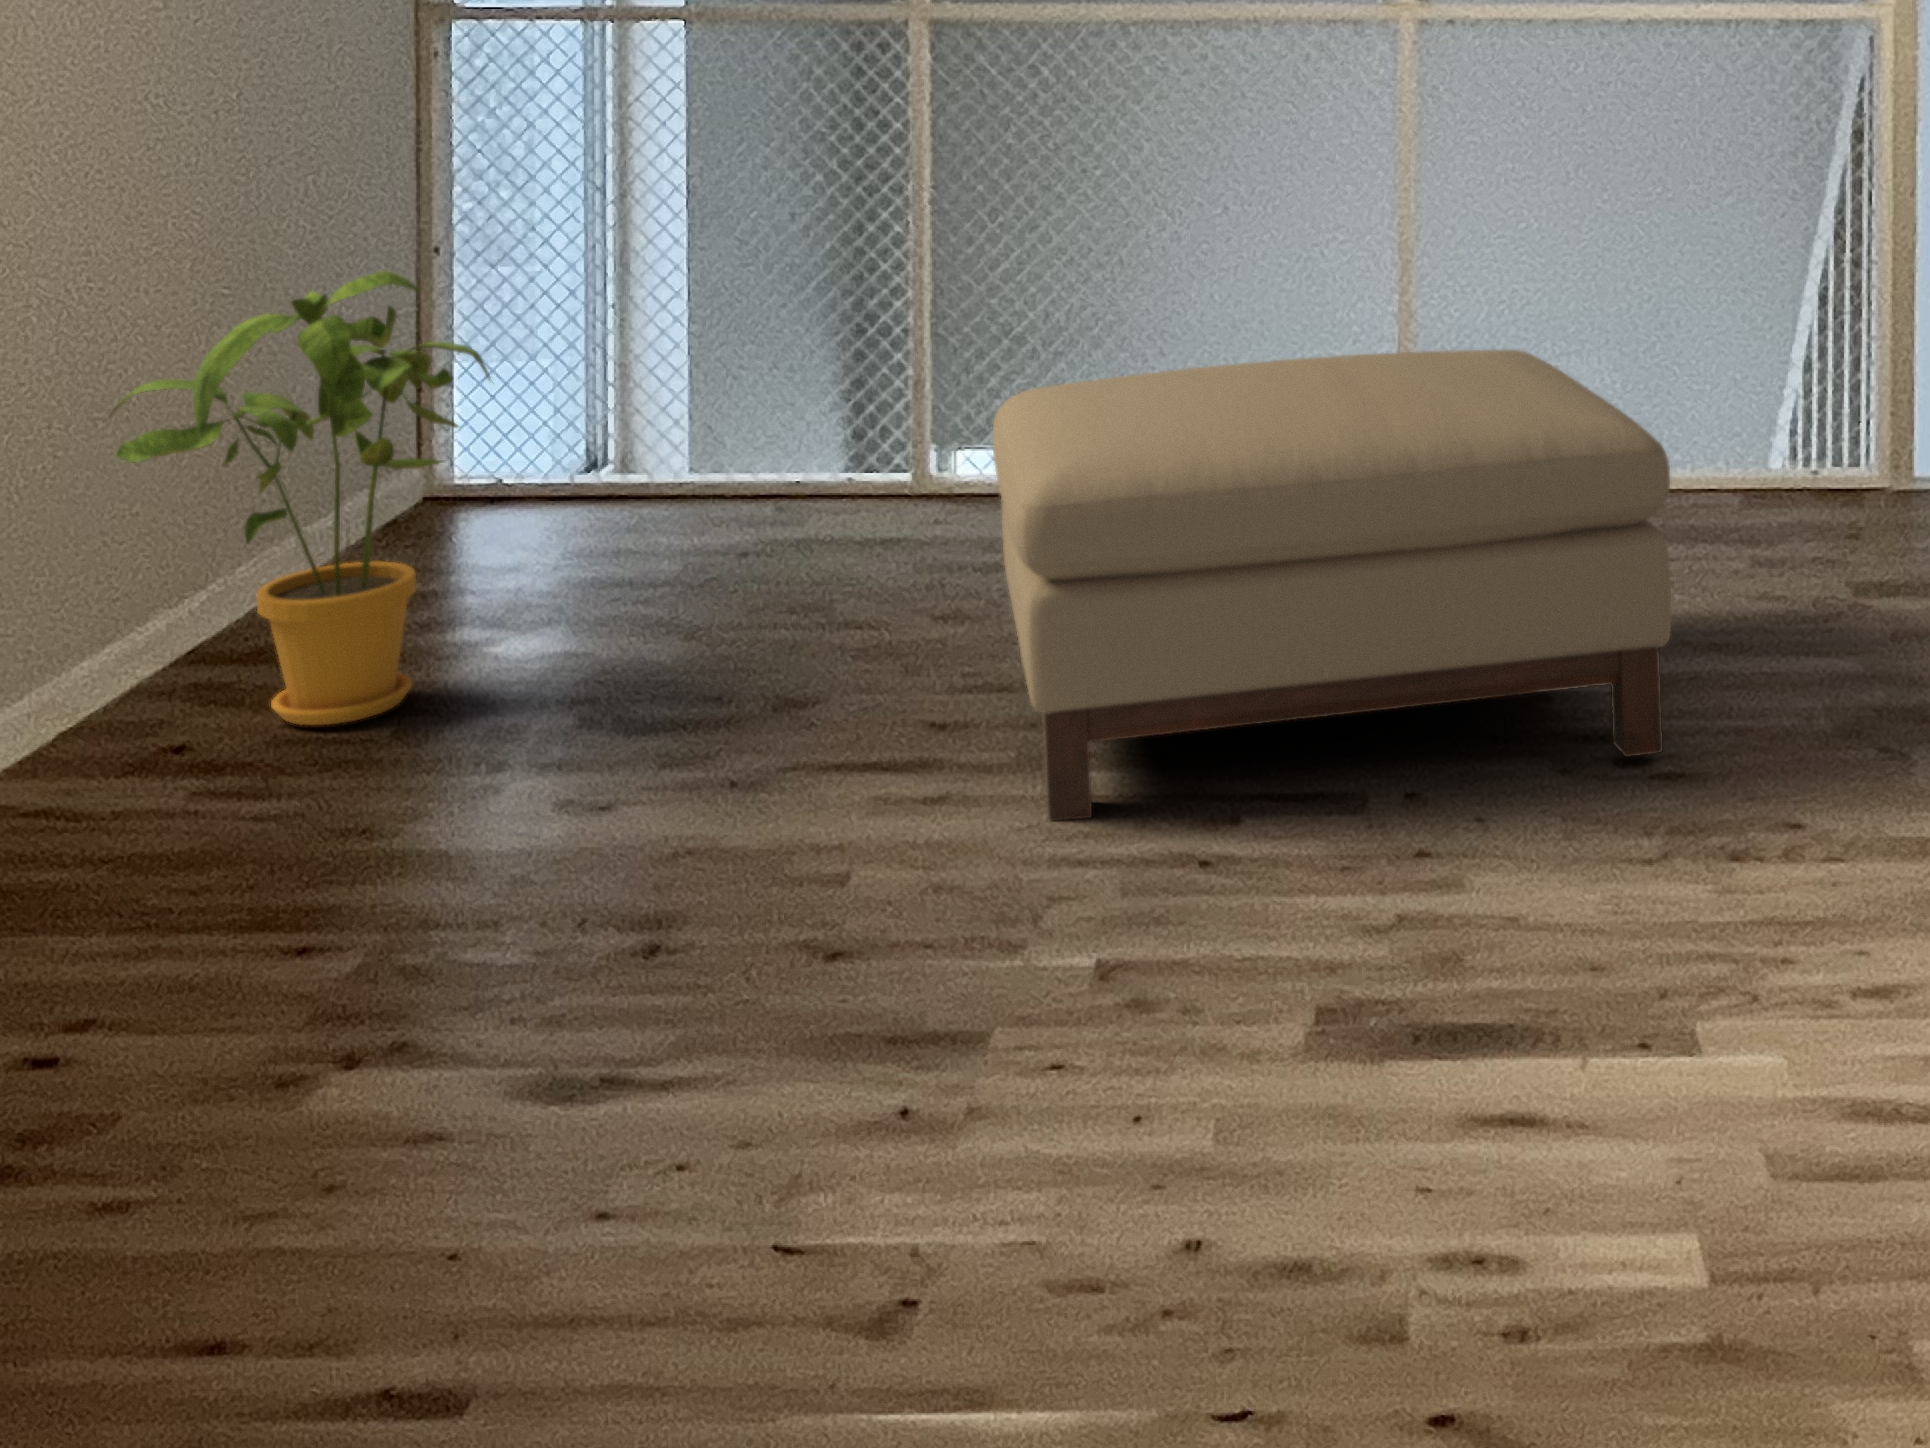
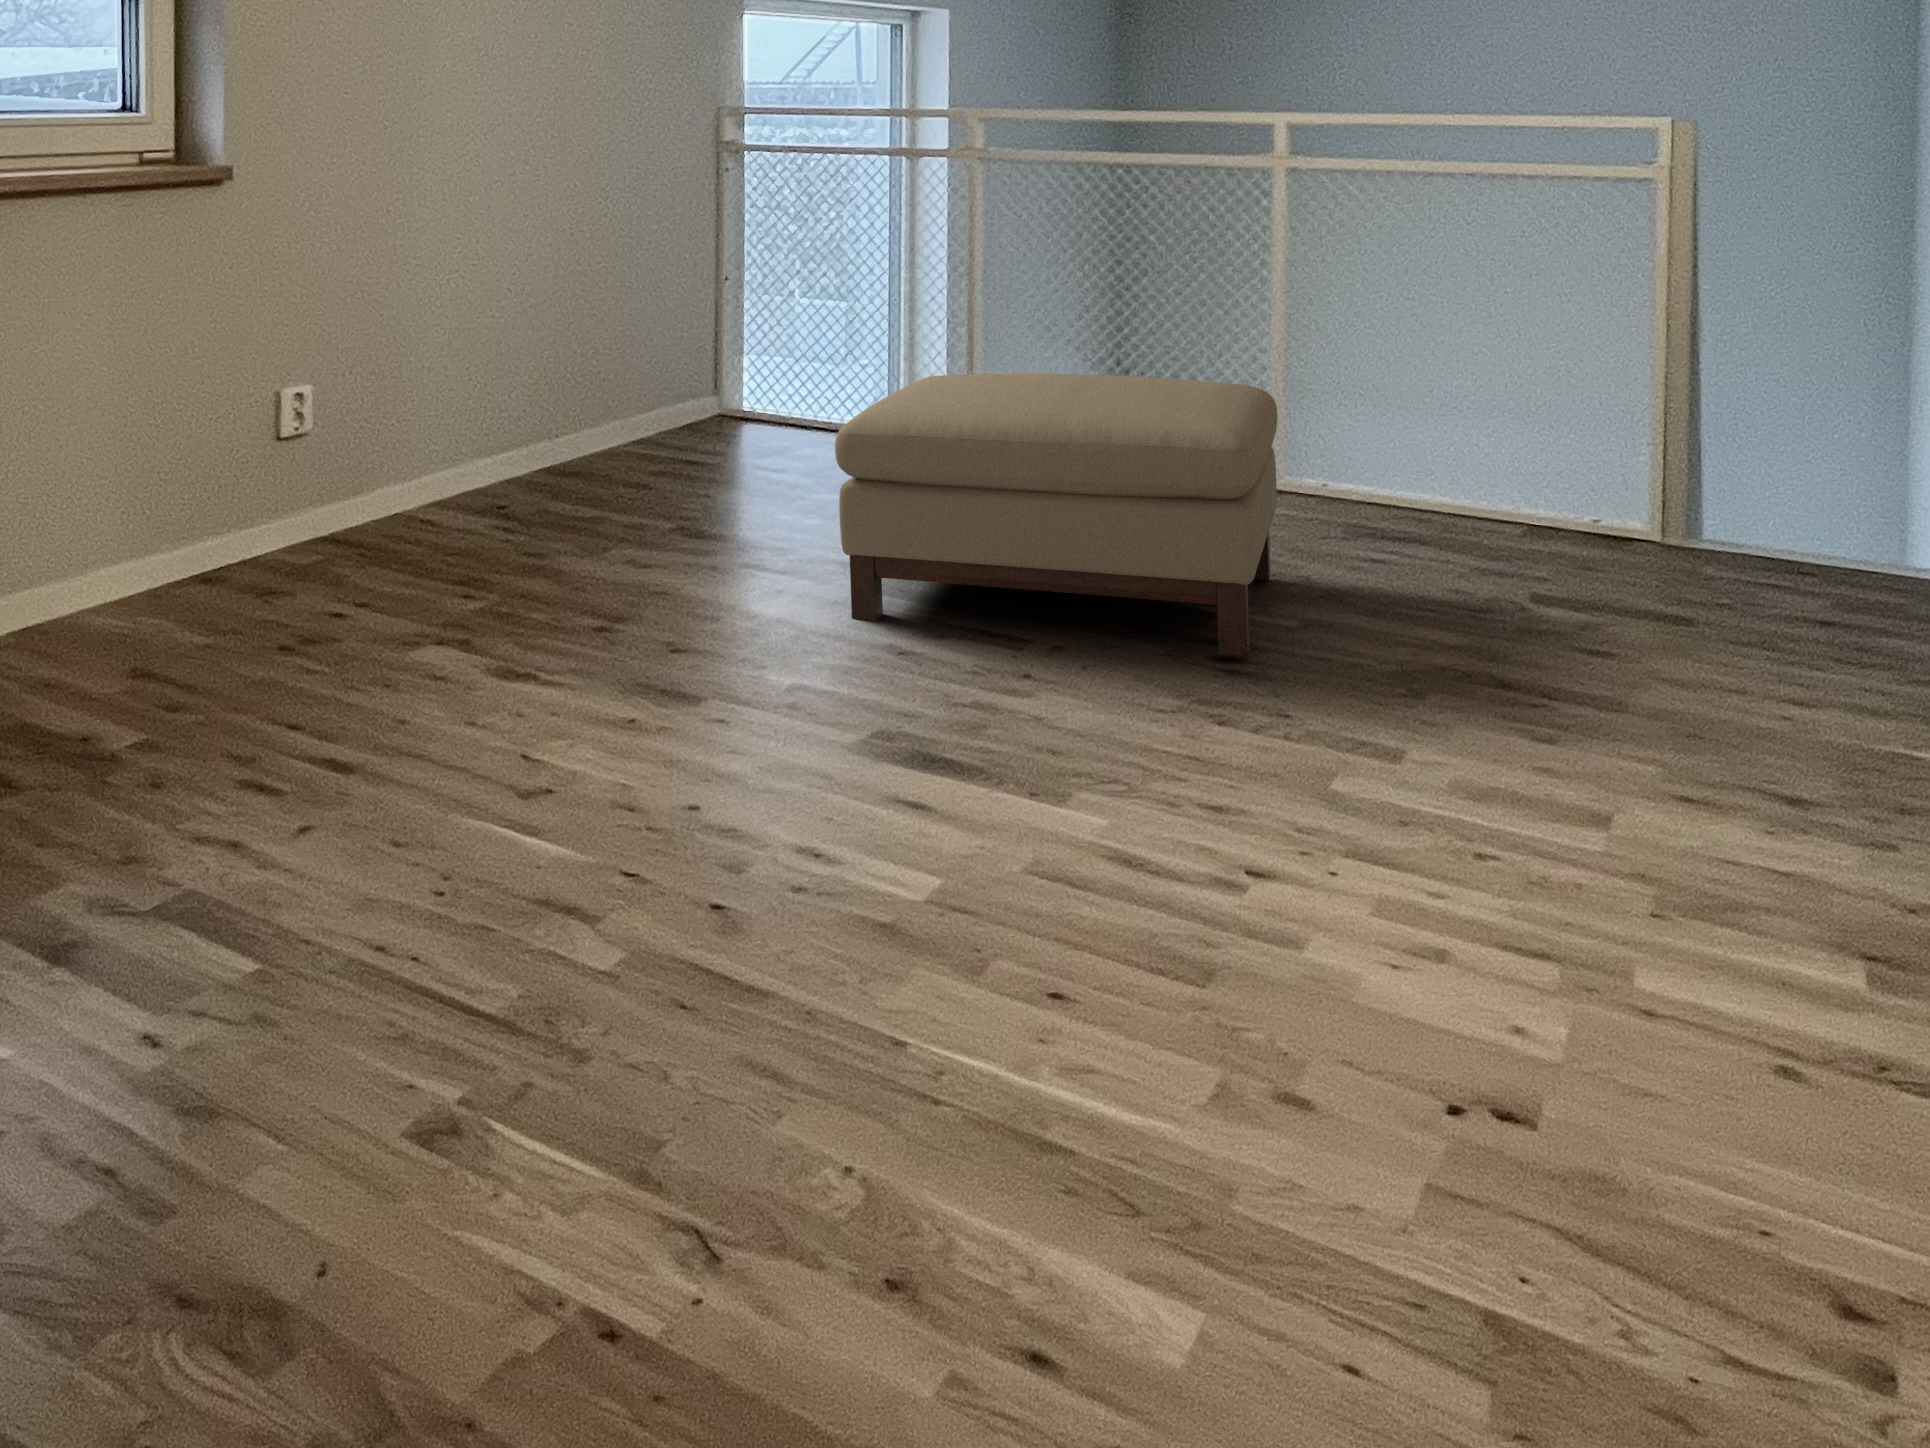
house plant: present [109,271,490,725] -> none [488,277,666,511]

